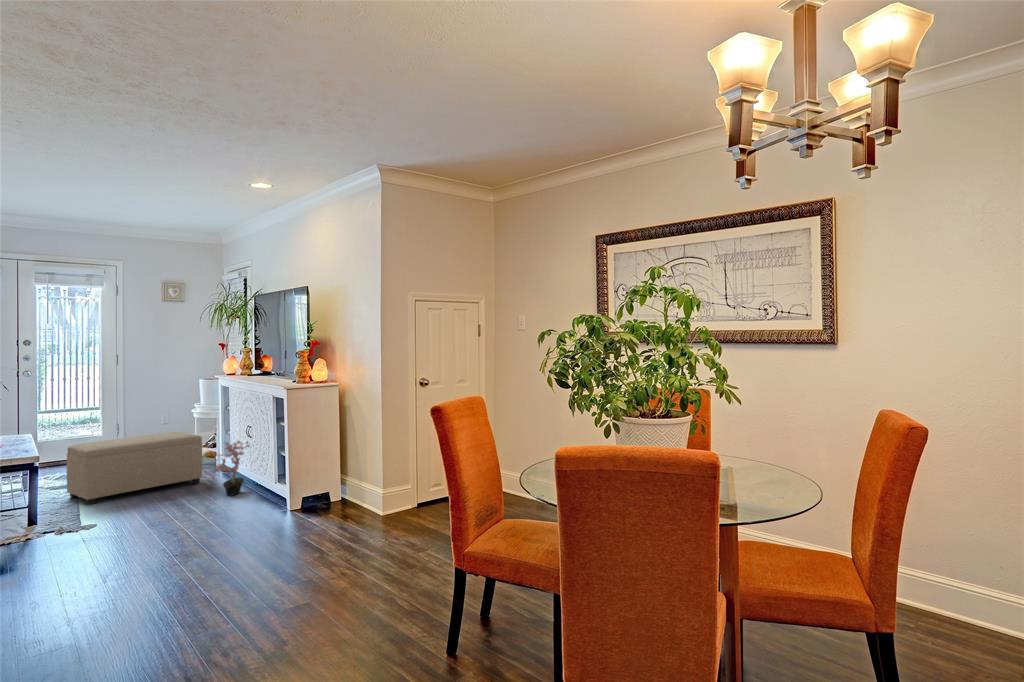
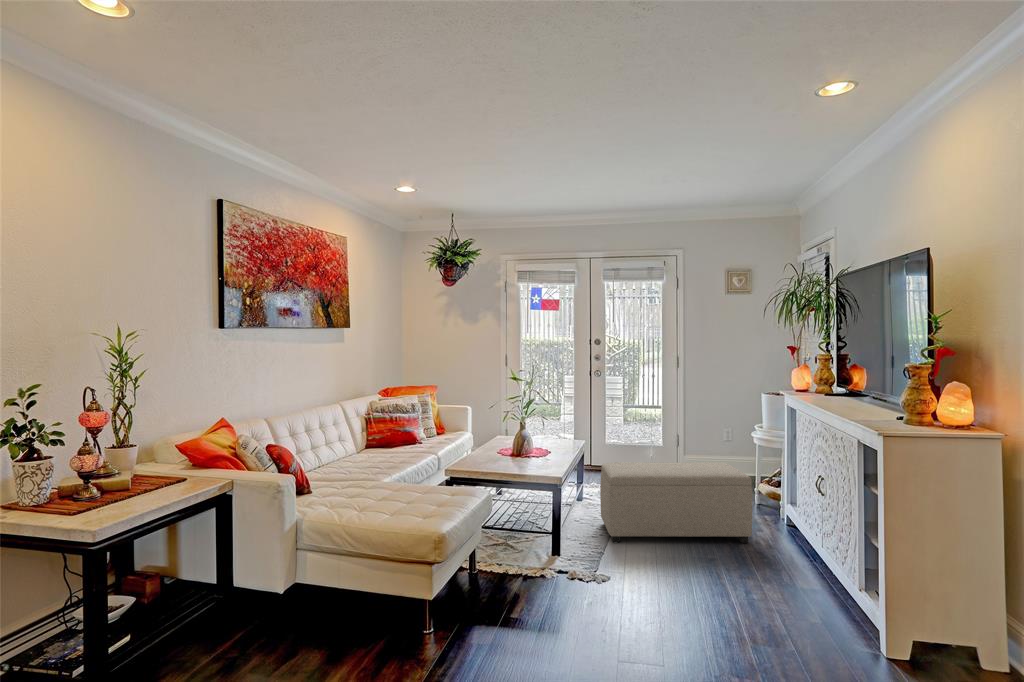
potted plant: present [214,441,249,496] -> none [759,495,819,589]

